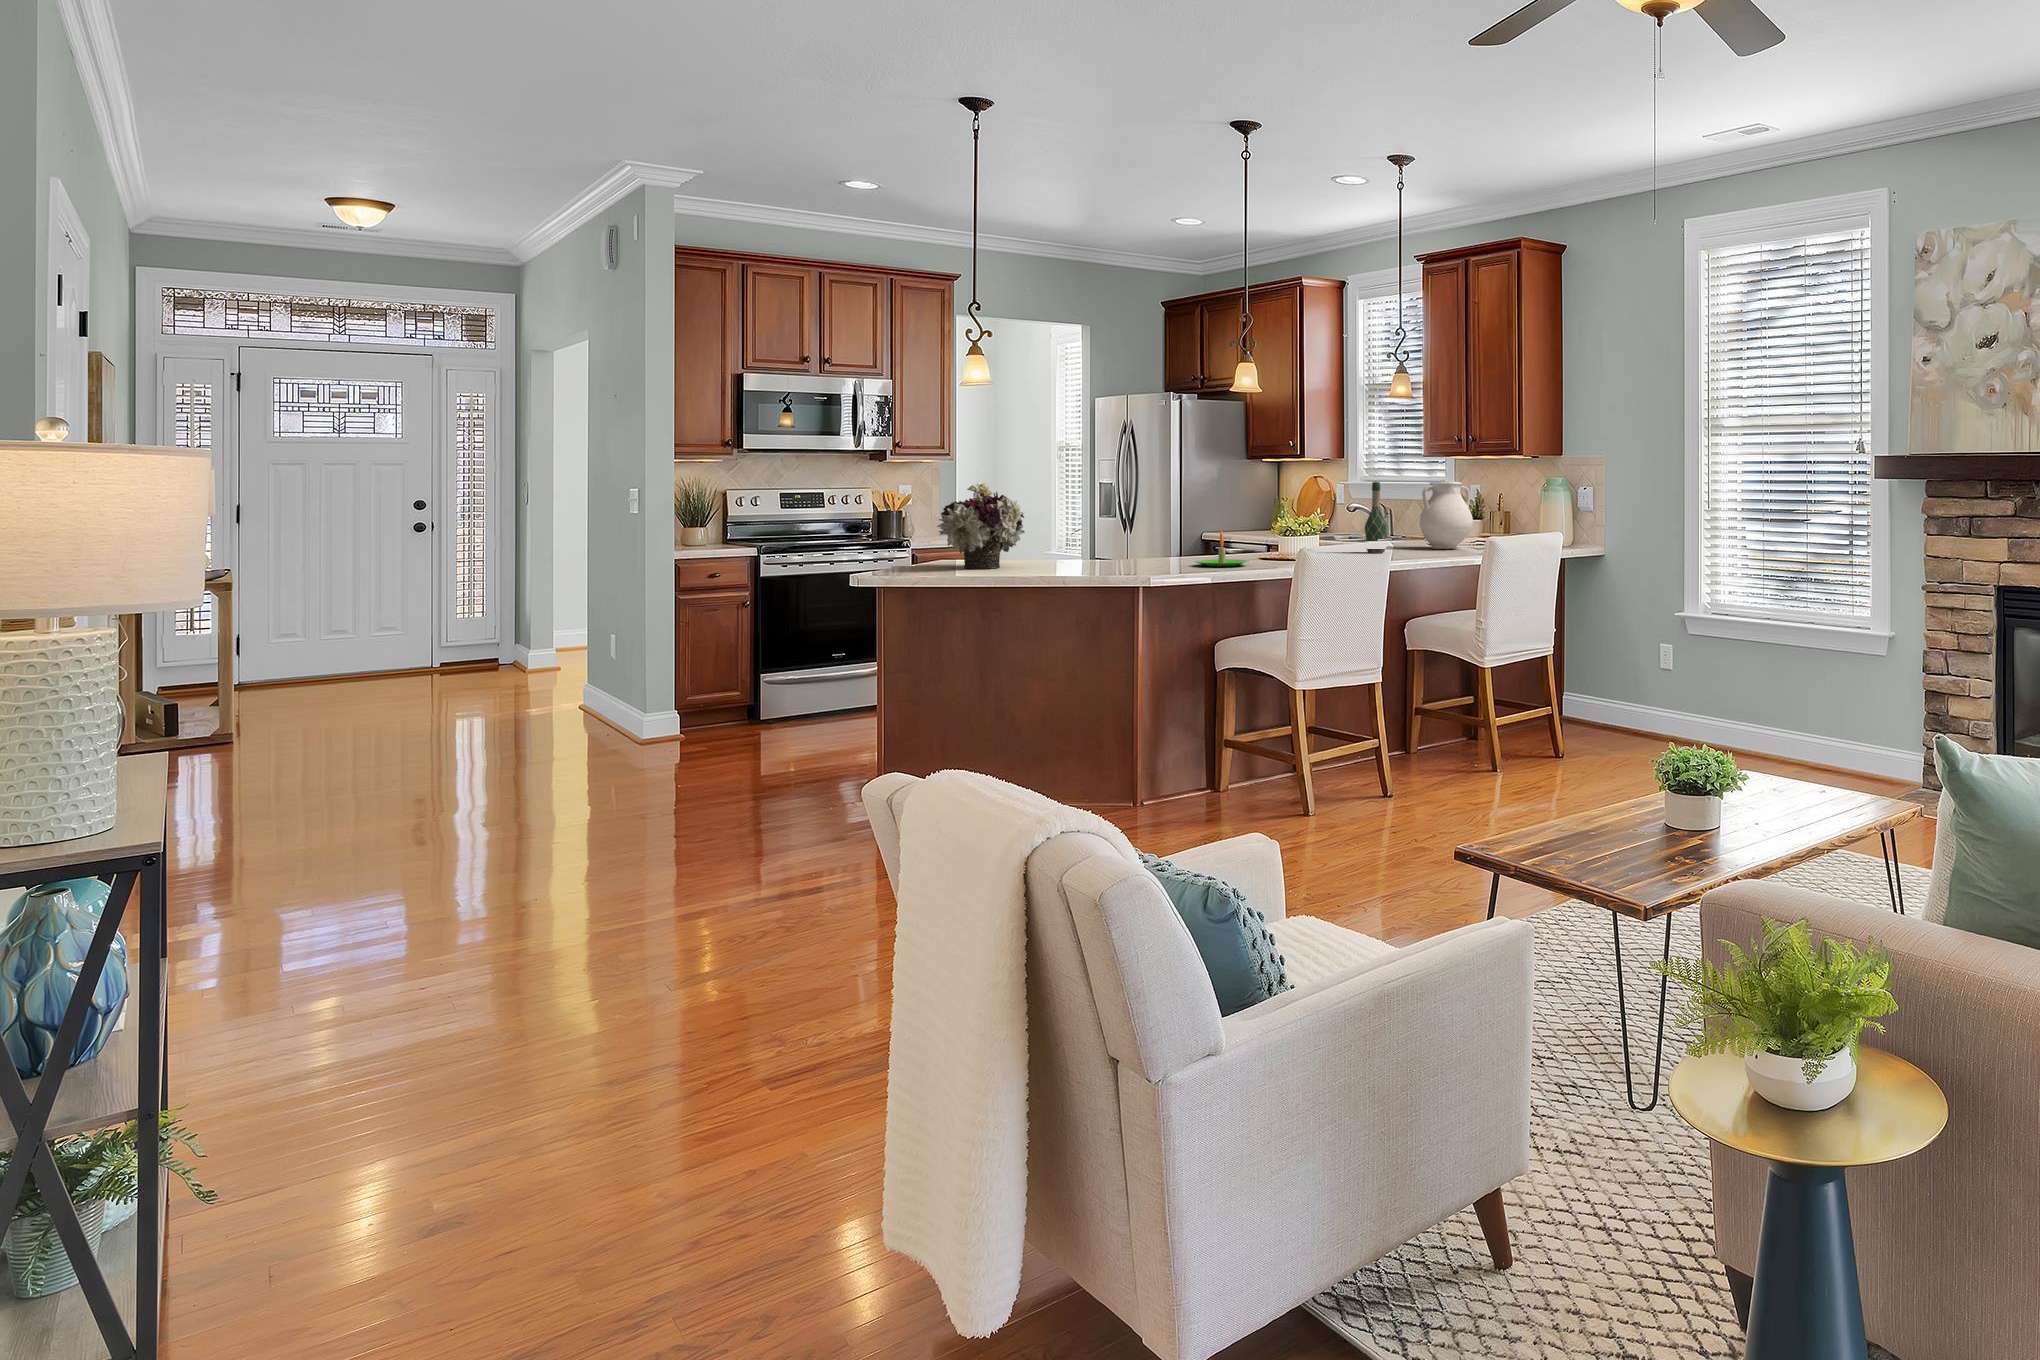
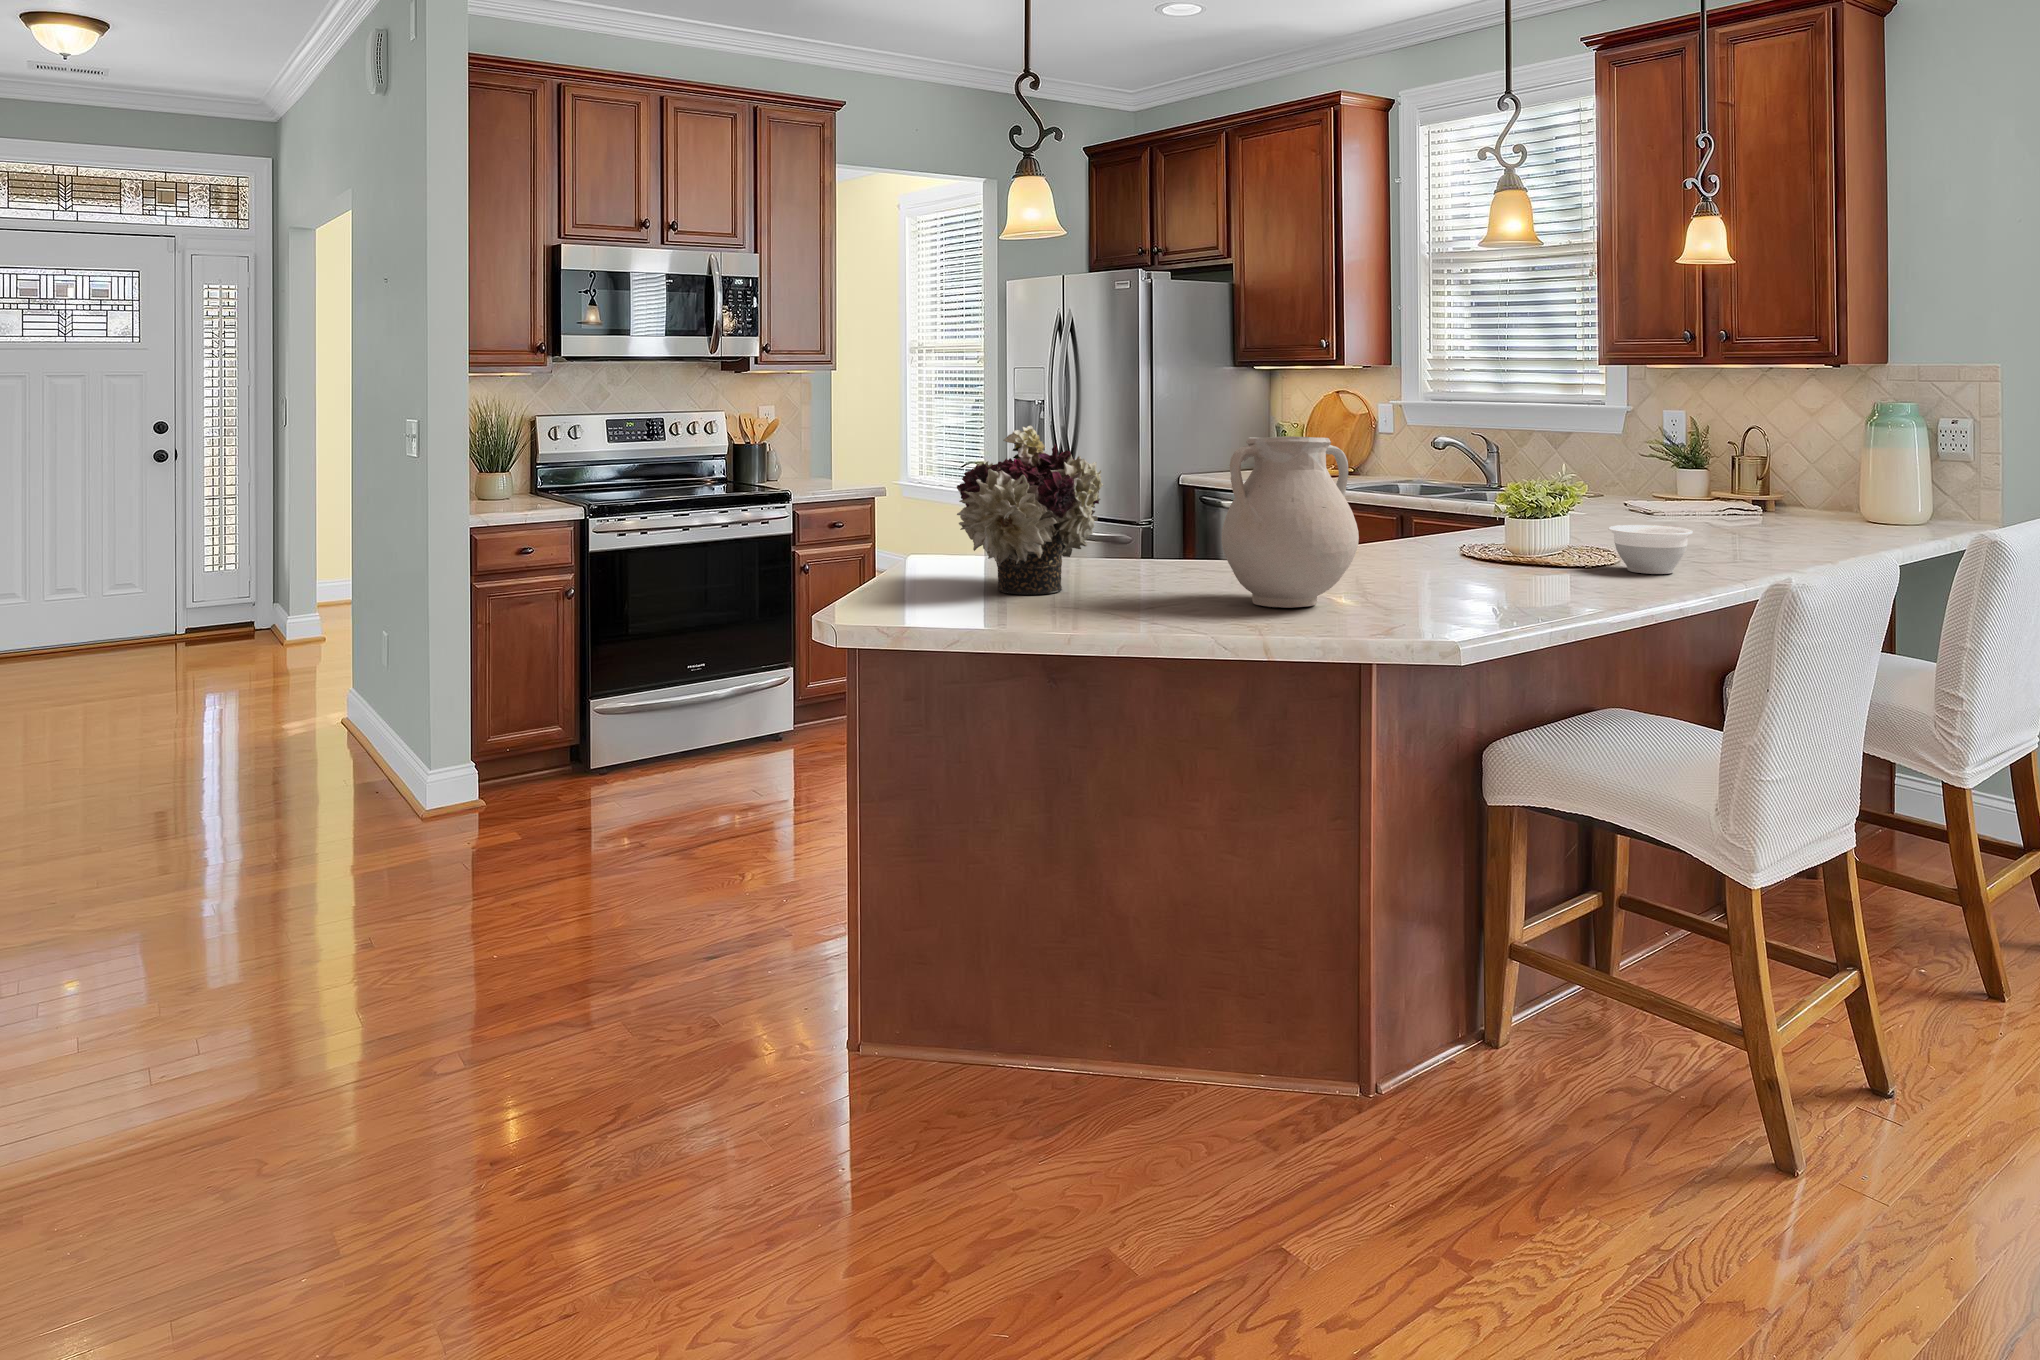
vase: present [1419,481,1473,549] -> present [1222,436,1359,608]
wine bottle: present [1365,482,1387,553] -> none [1617,414,1660,541]
candle: present [1195,531,1249,566] -> none [1412,516,1521,590]
bowl: none [1317,538,1358,562] -> present [1609,525,1693,574]

